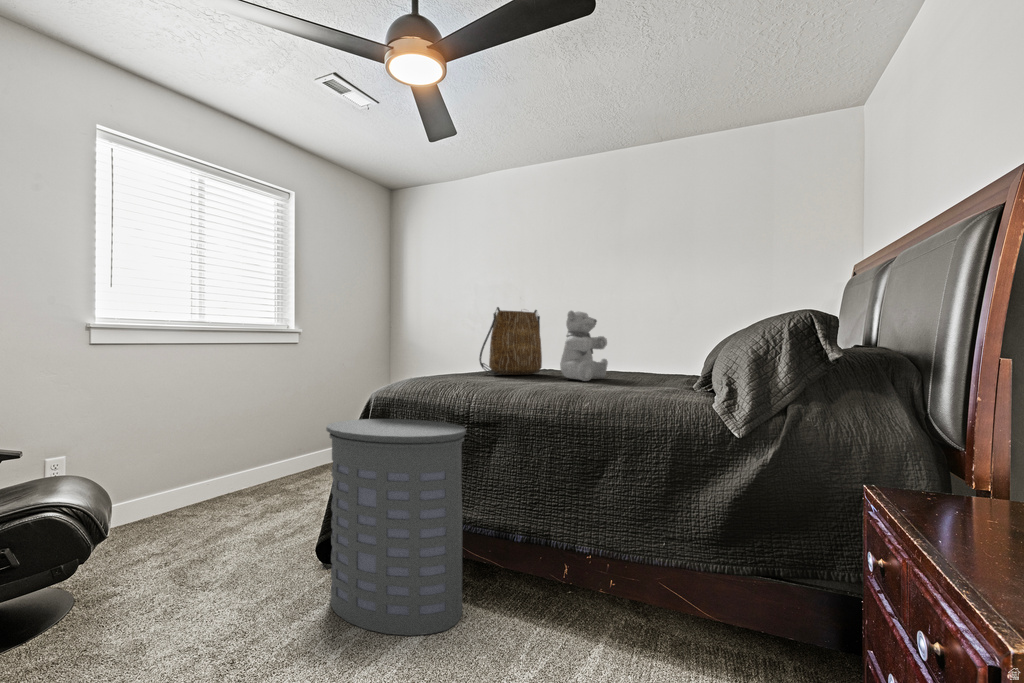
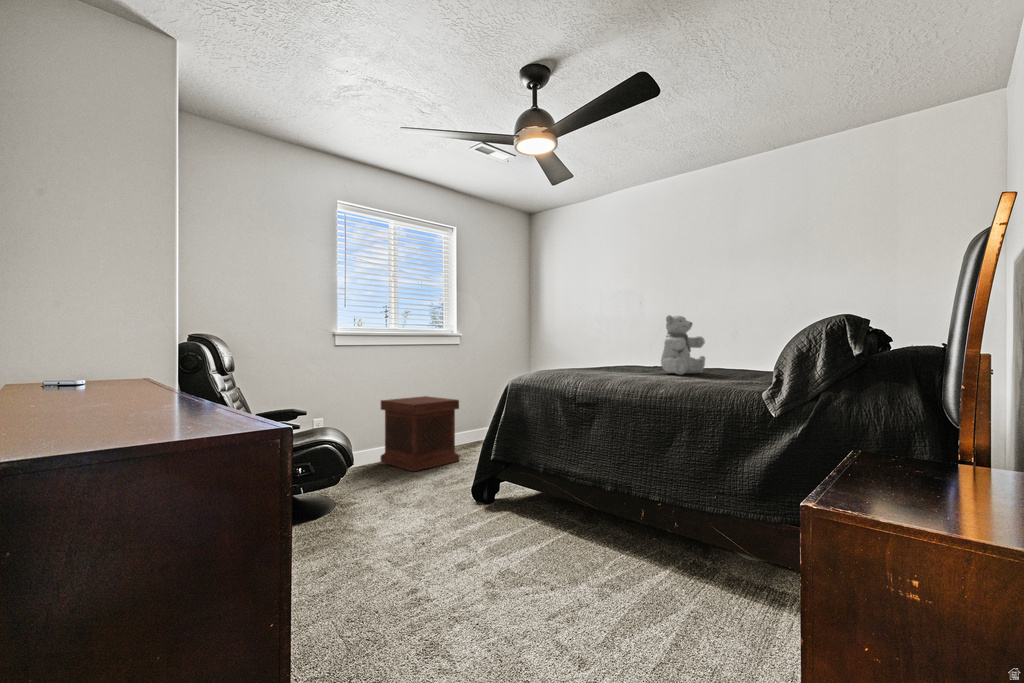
tote bag: present [479,307,542,375] -> none [598,312,653,370]
side table: none [174,413,296,521] -> present [381,396,459,471]
laundry hamper: present [326,419,466,636] -> none [477,399,570,547]

